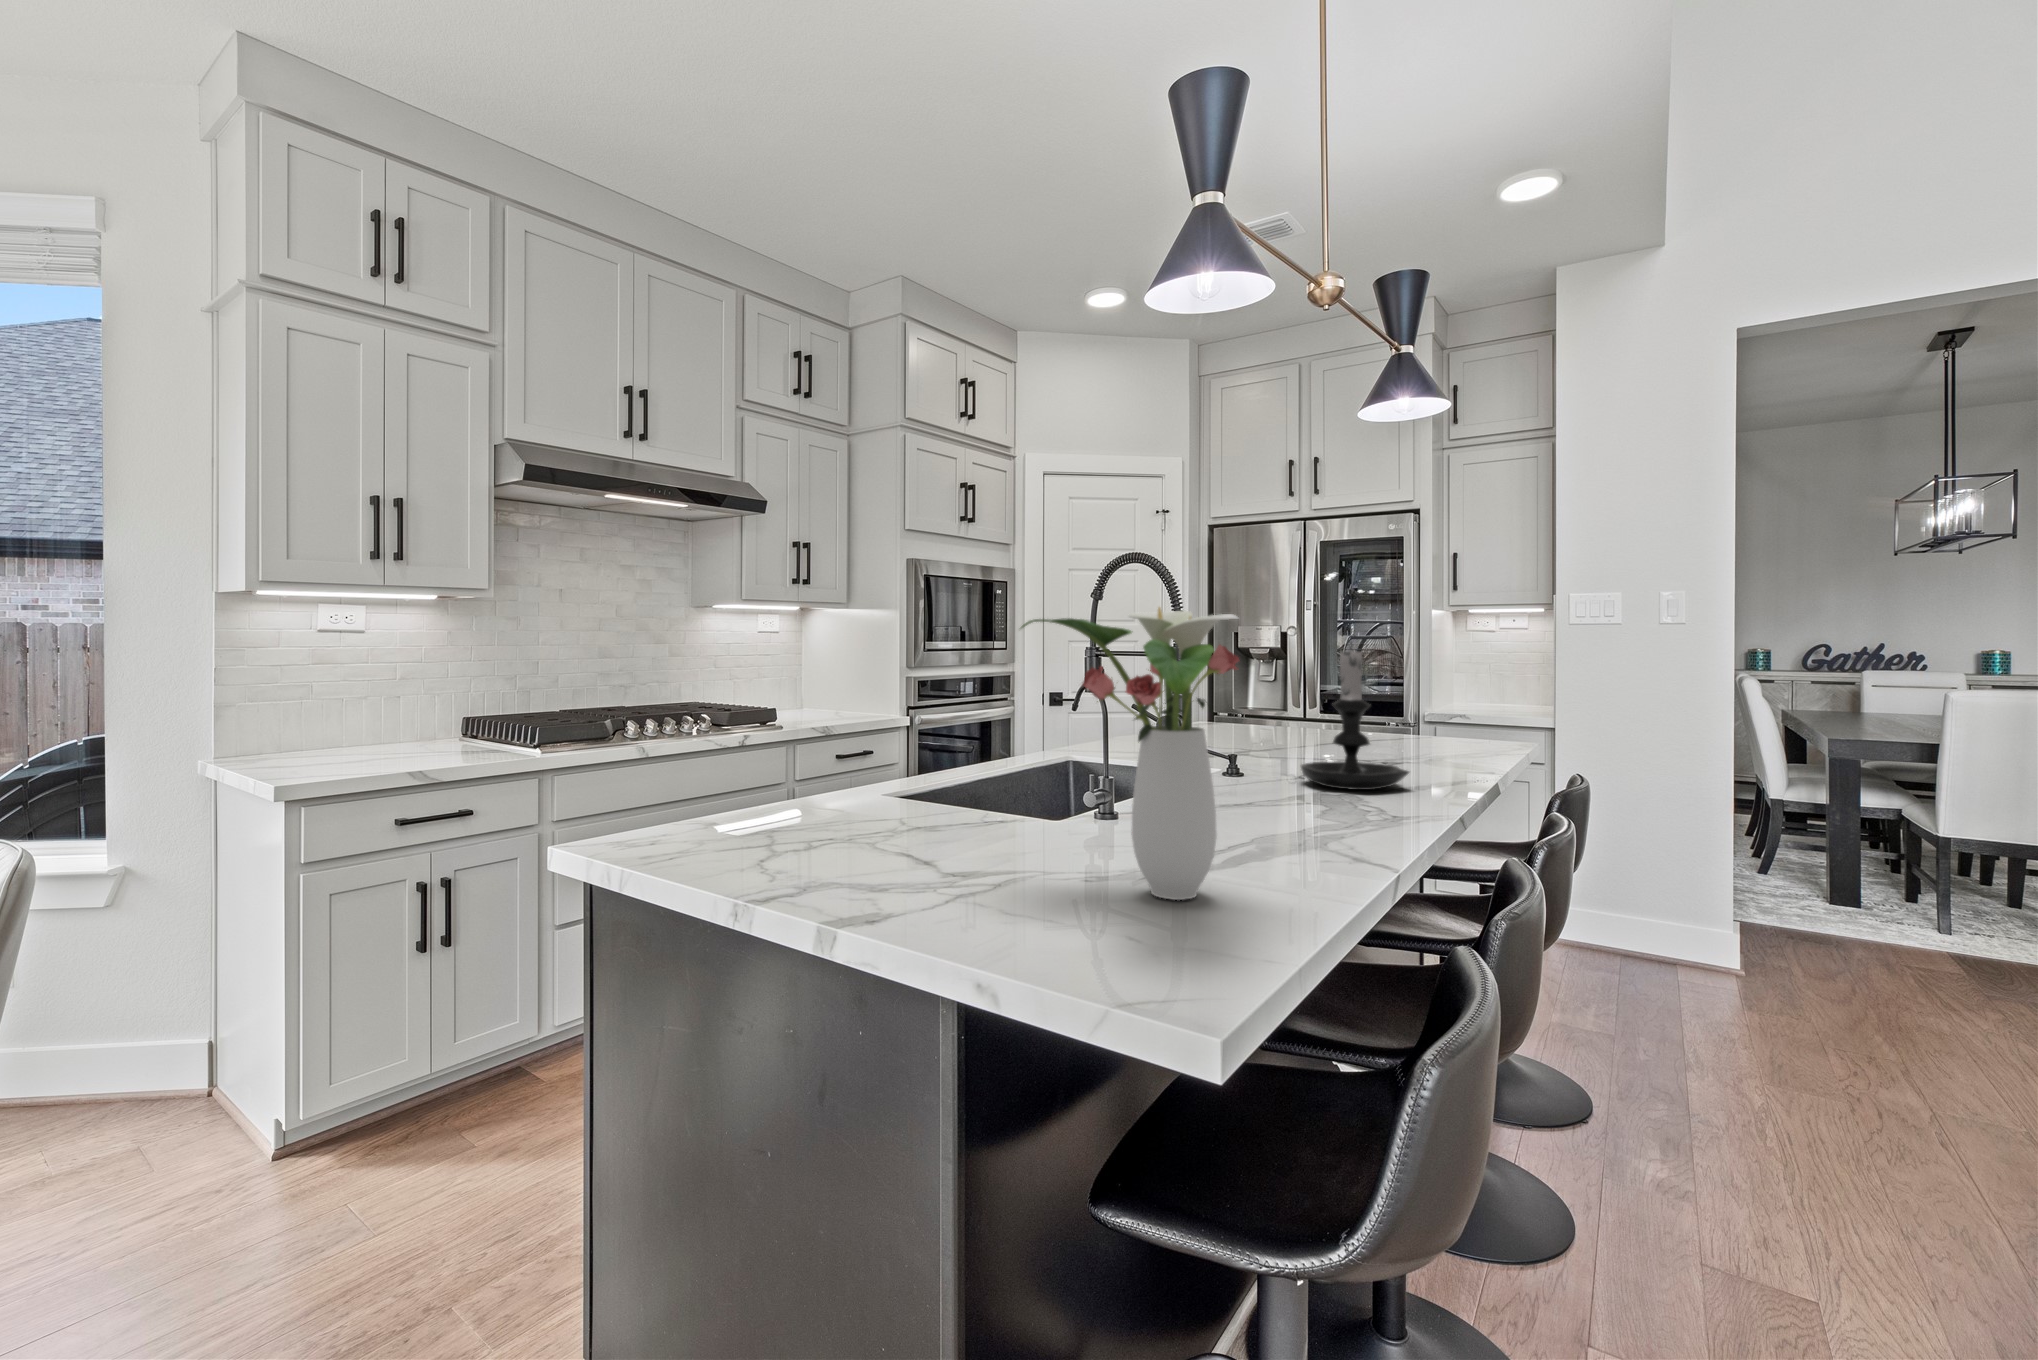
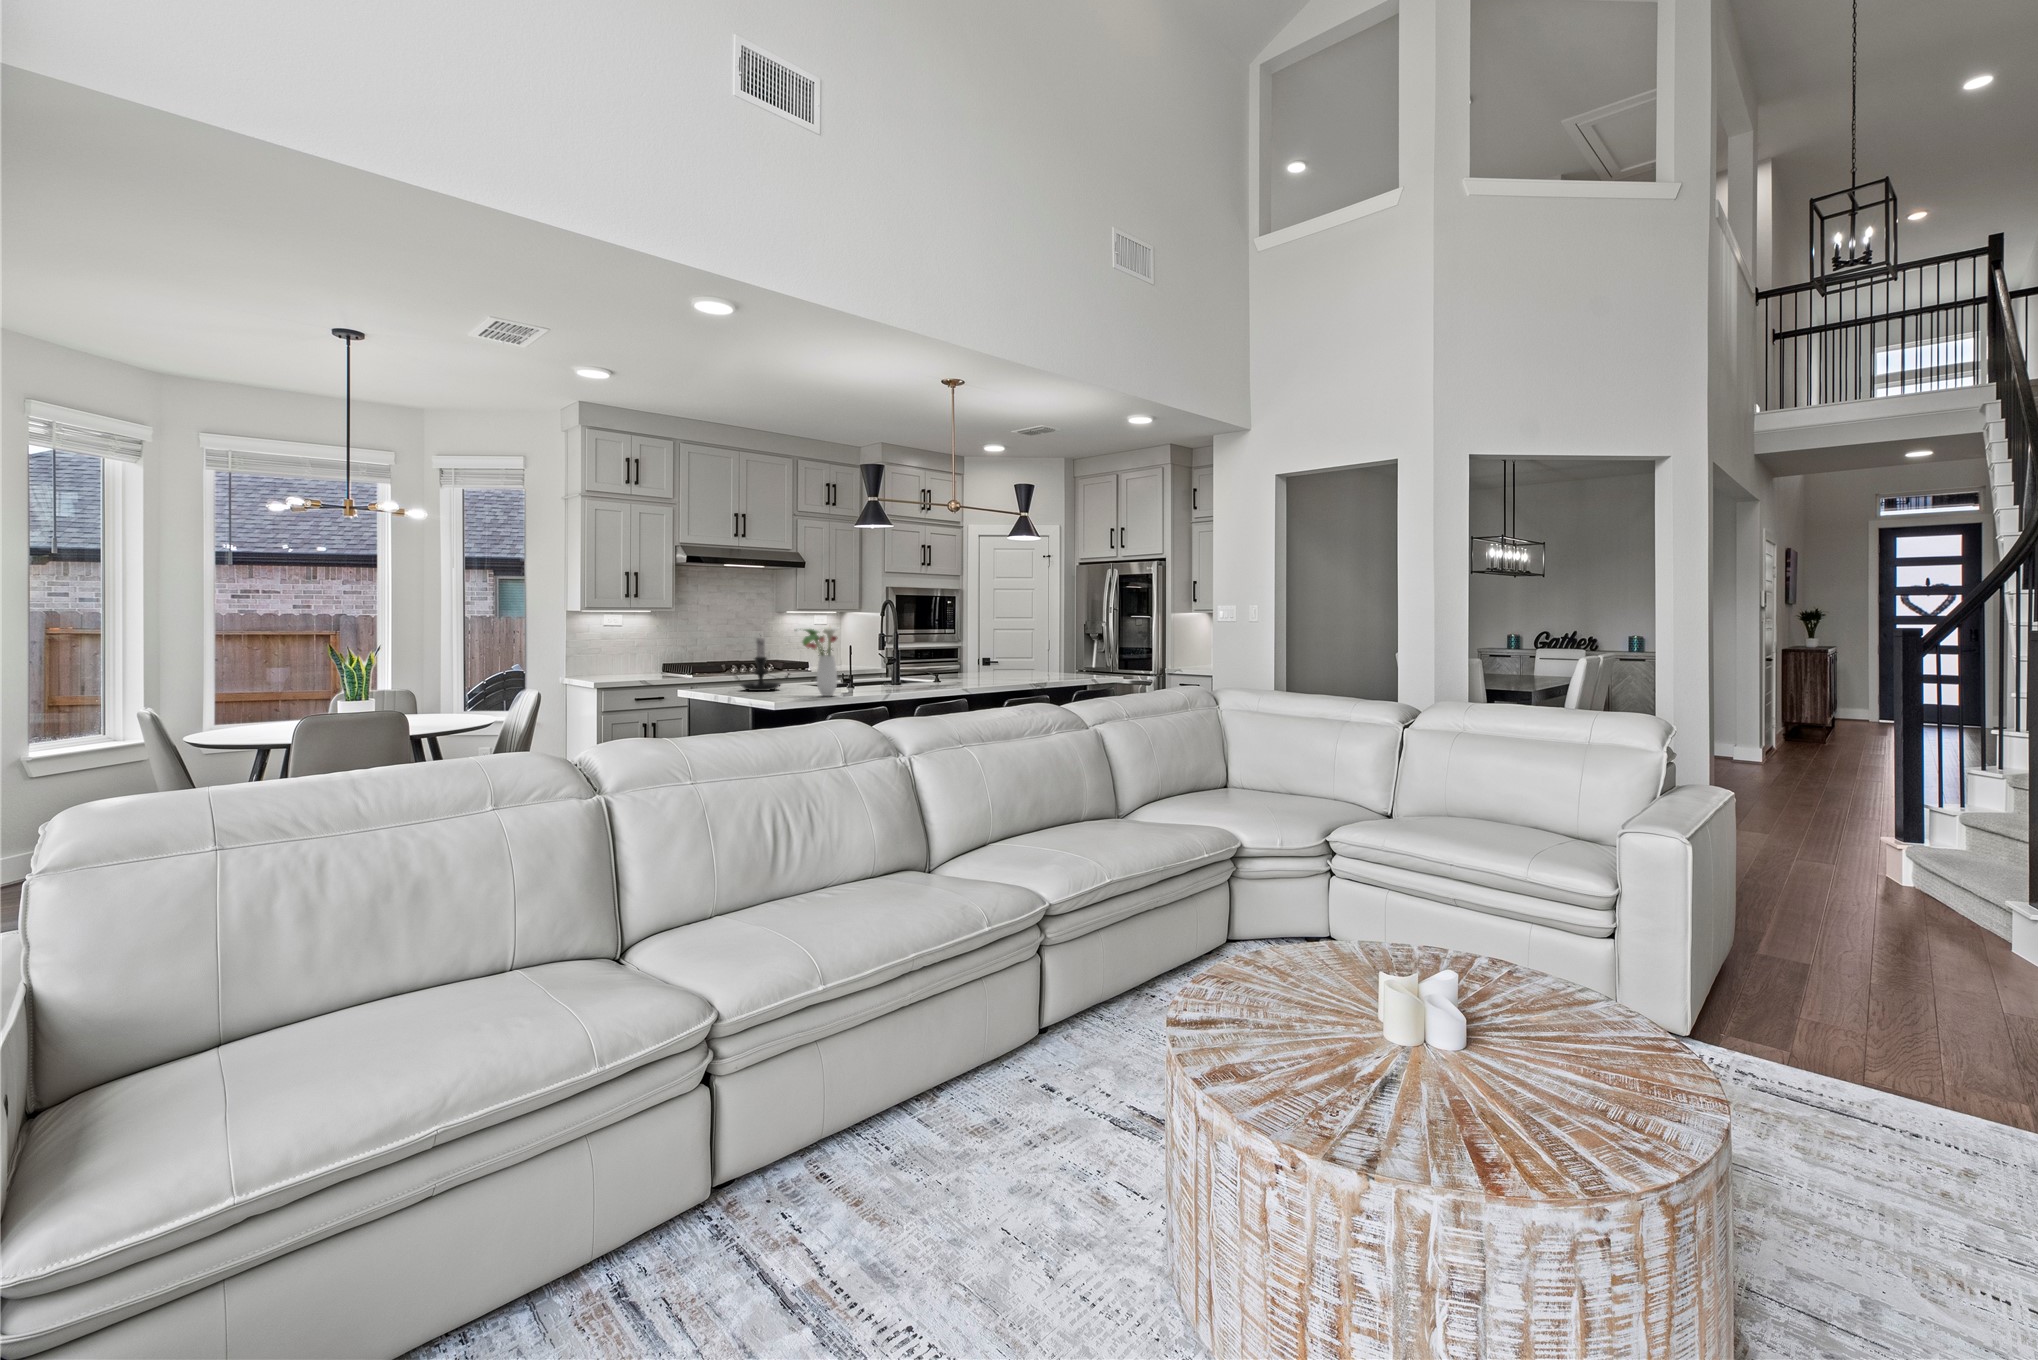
candle holder: present [1301,650,1409,790] -> present [741,638,781,691]

